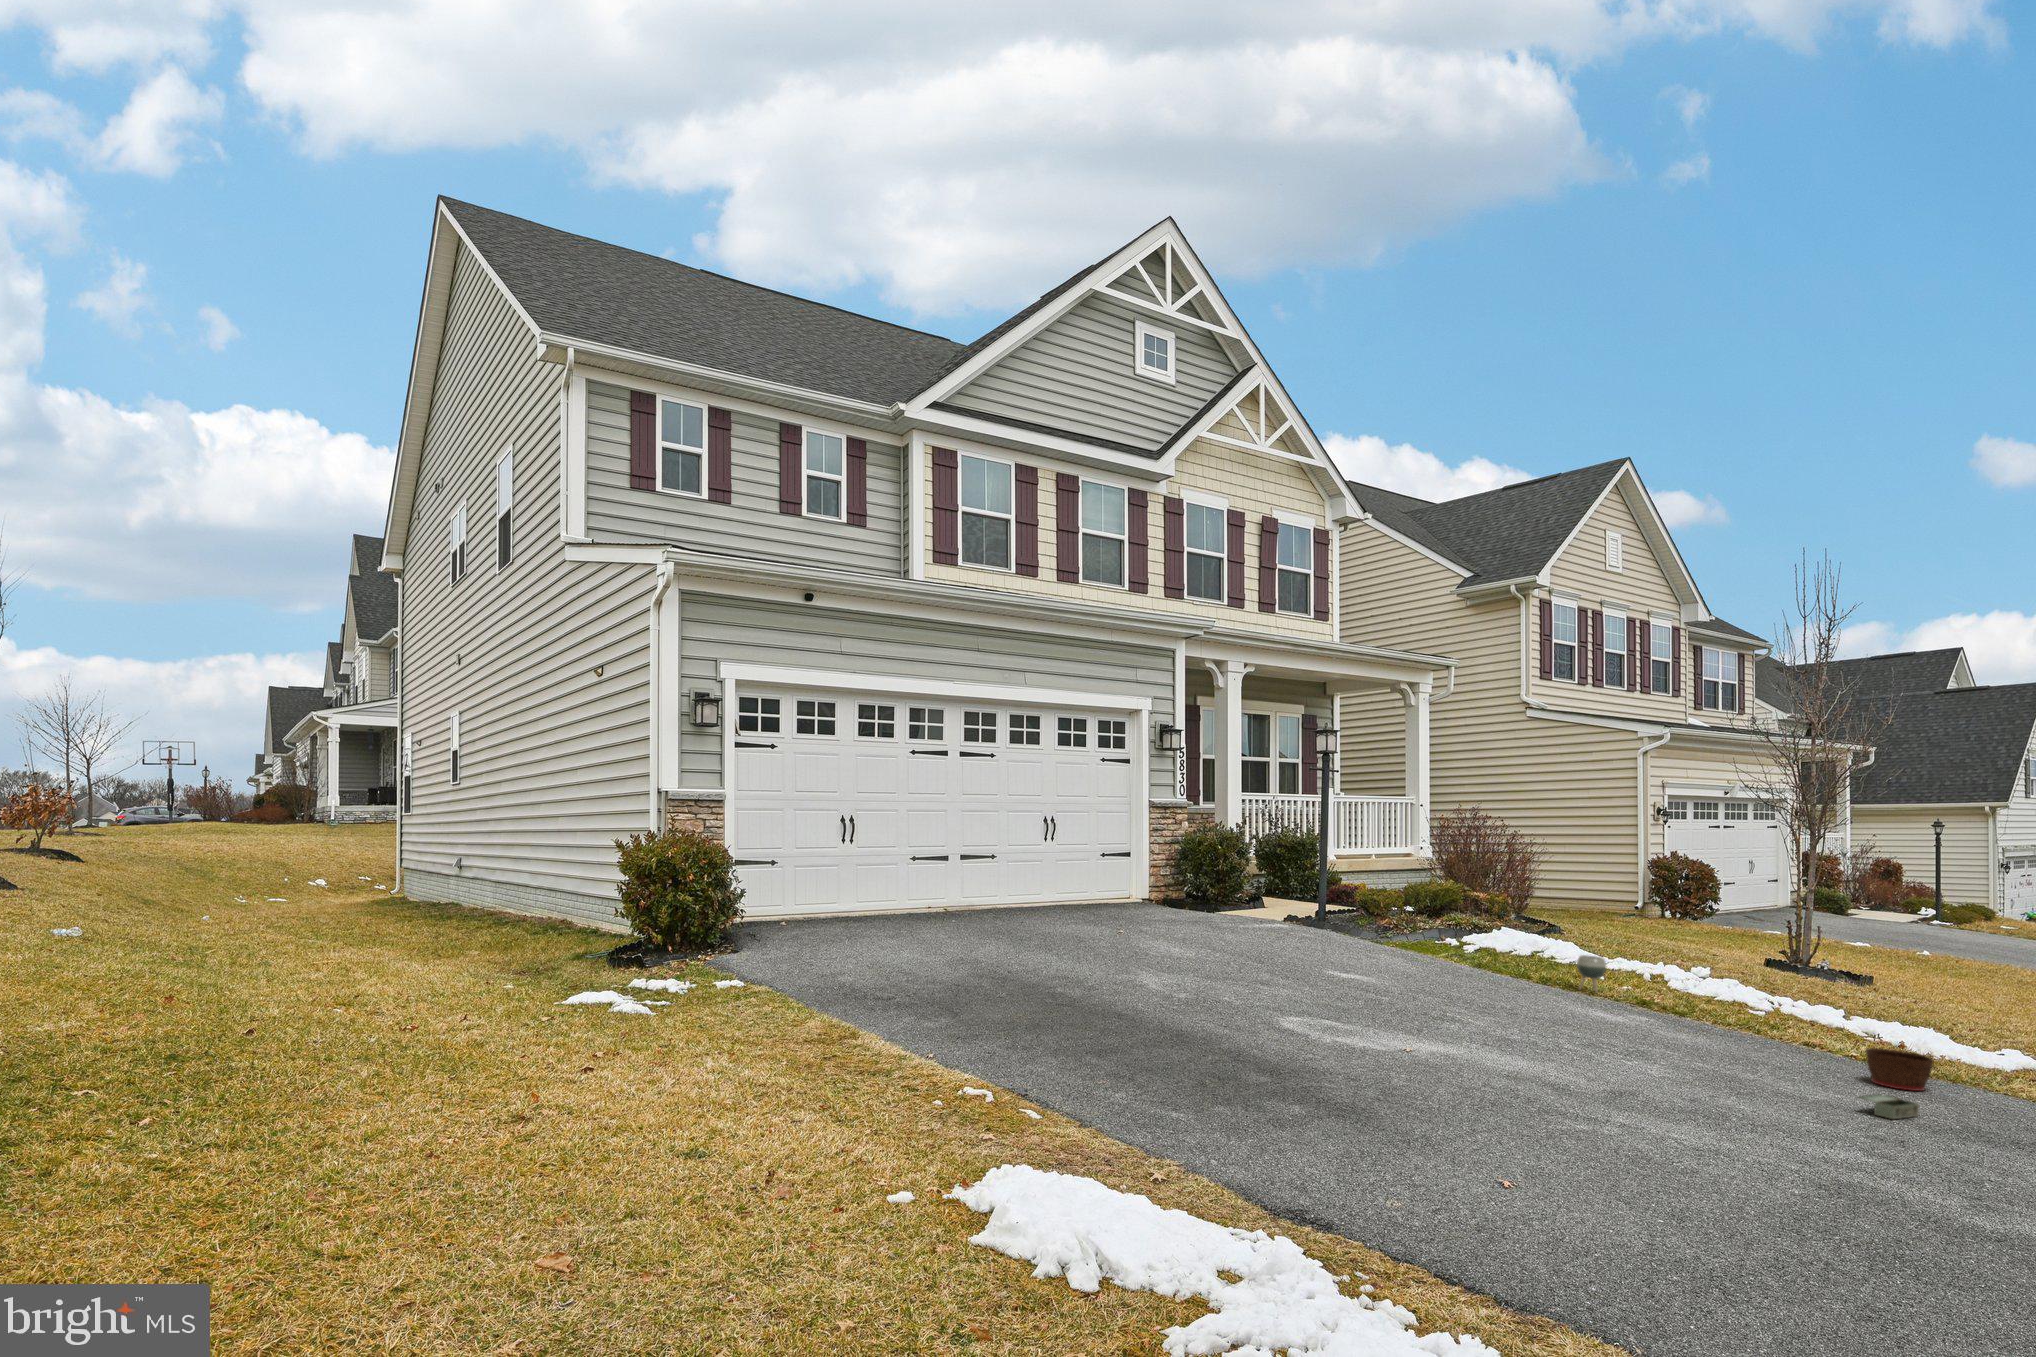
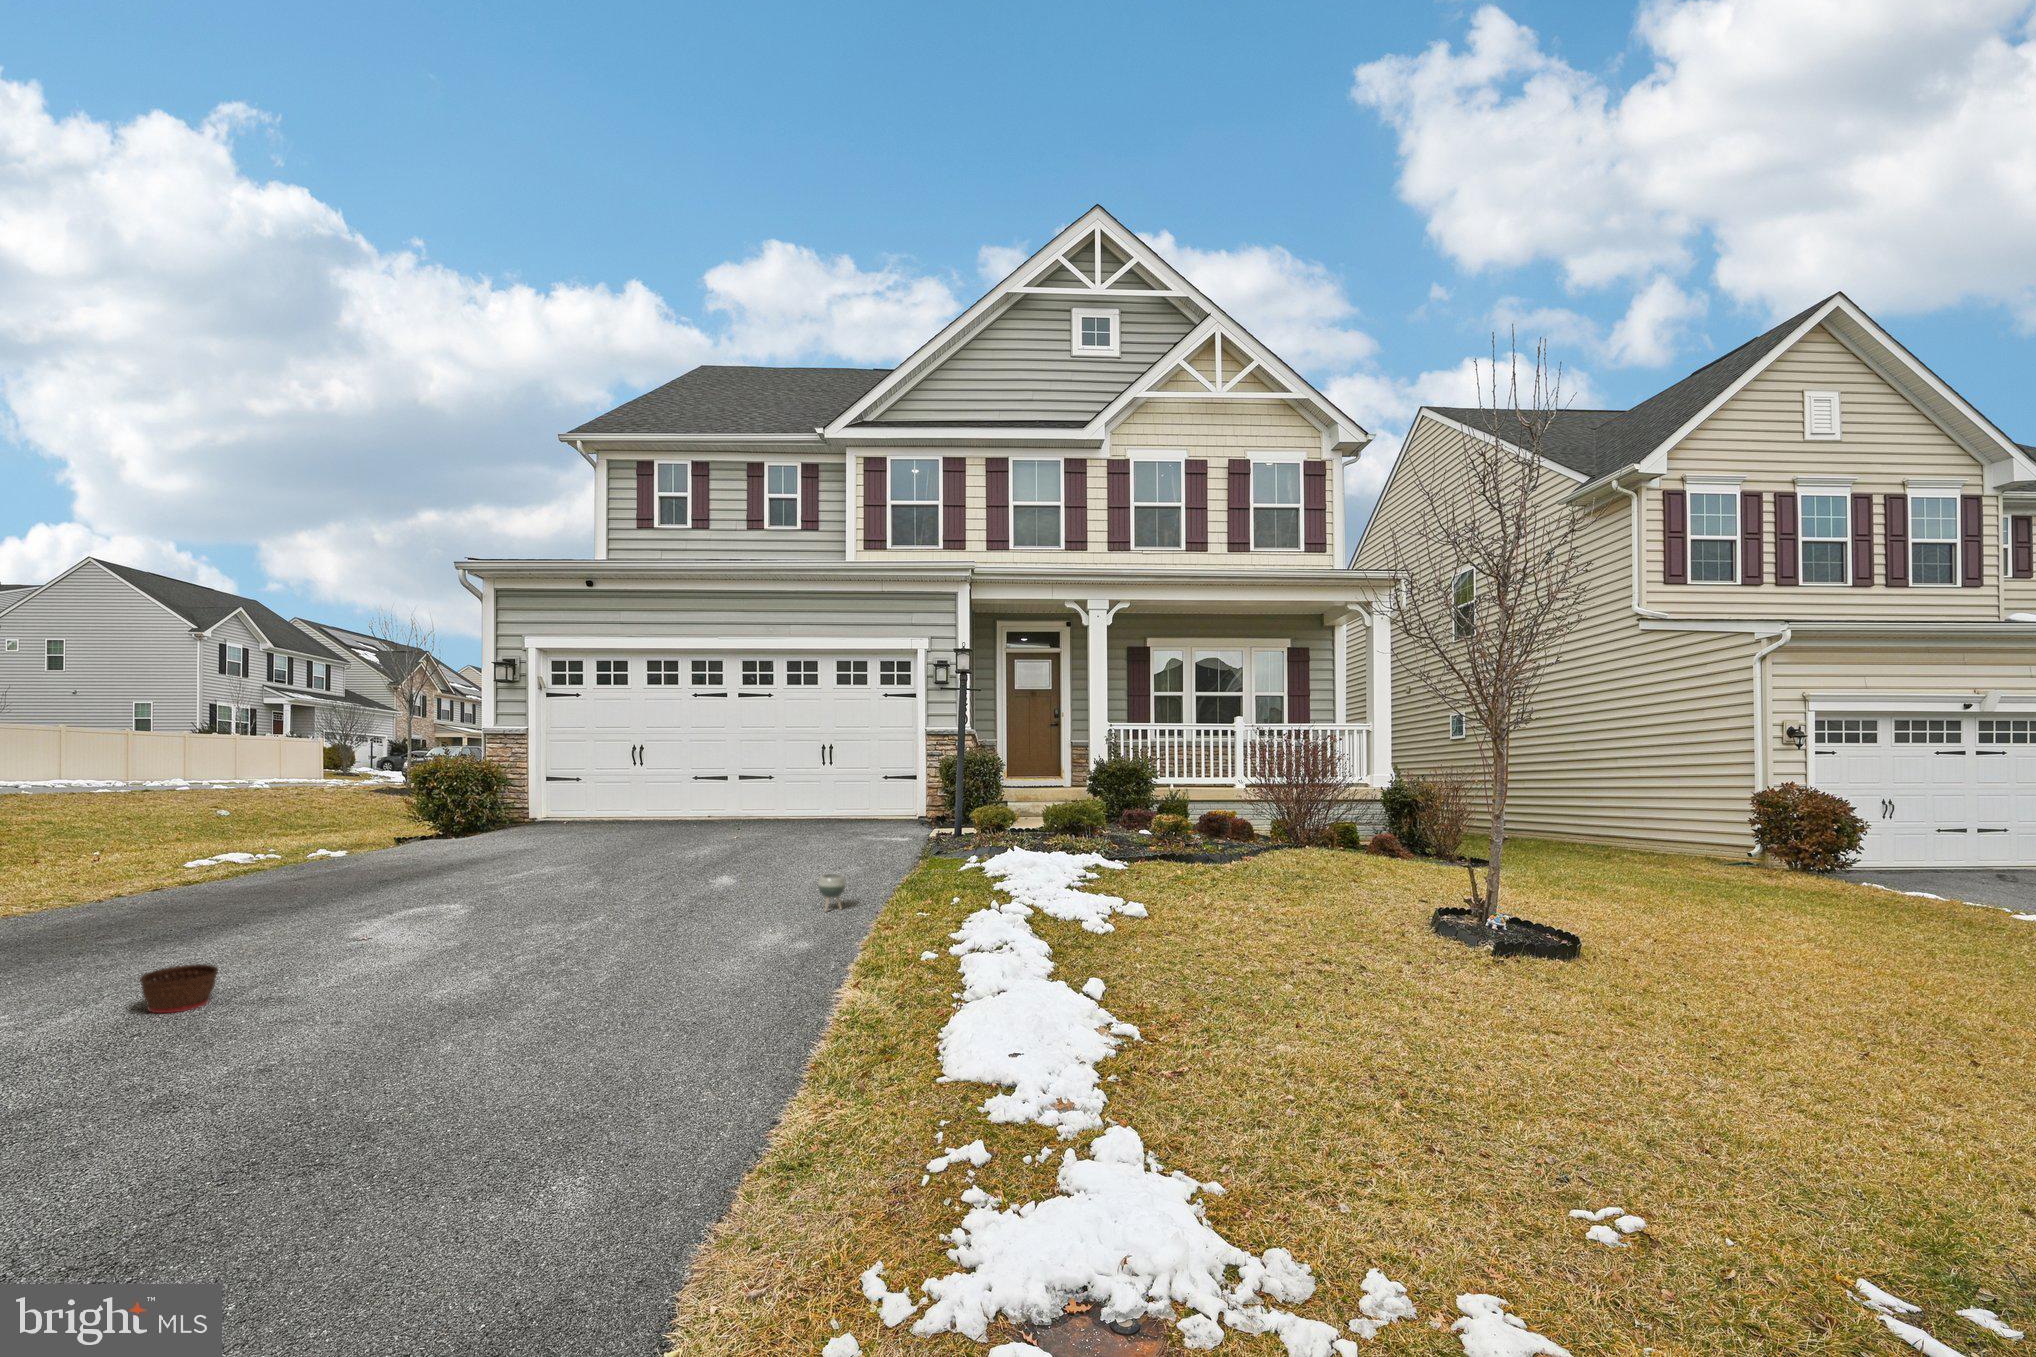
basket: present [1866,1048,1934,1091] -> present [140,964,218,1013]
toolbox: present [1859,1094,1919,1119] -> none [276,1017,350,1048]

